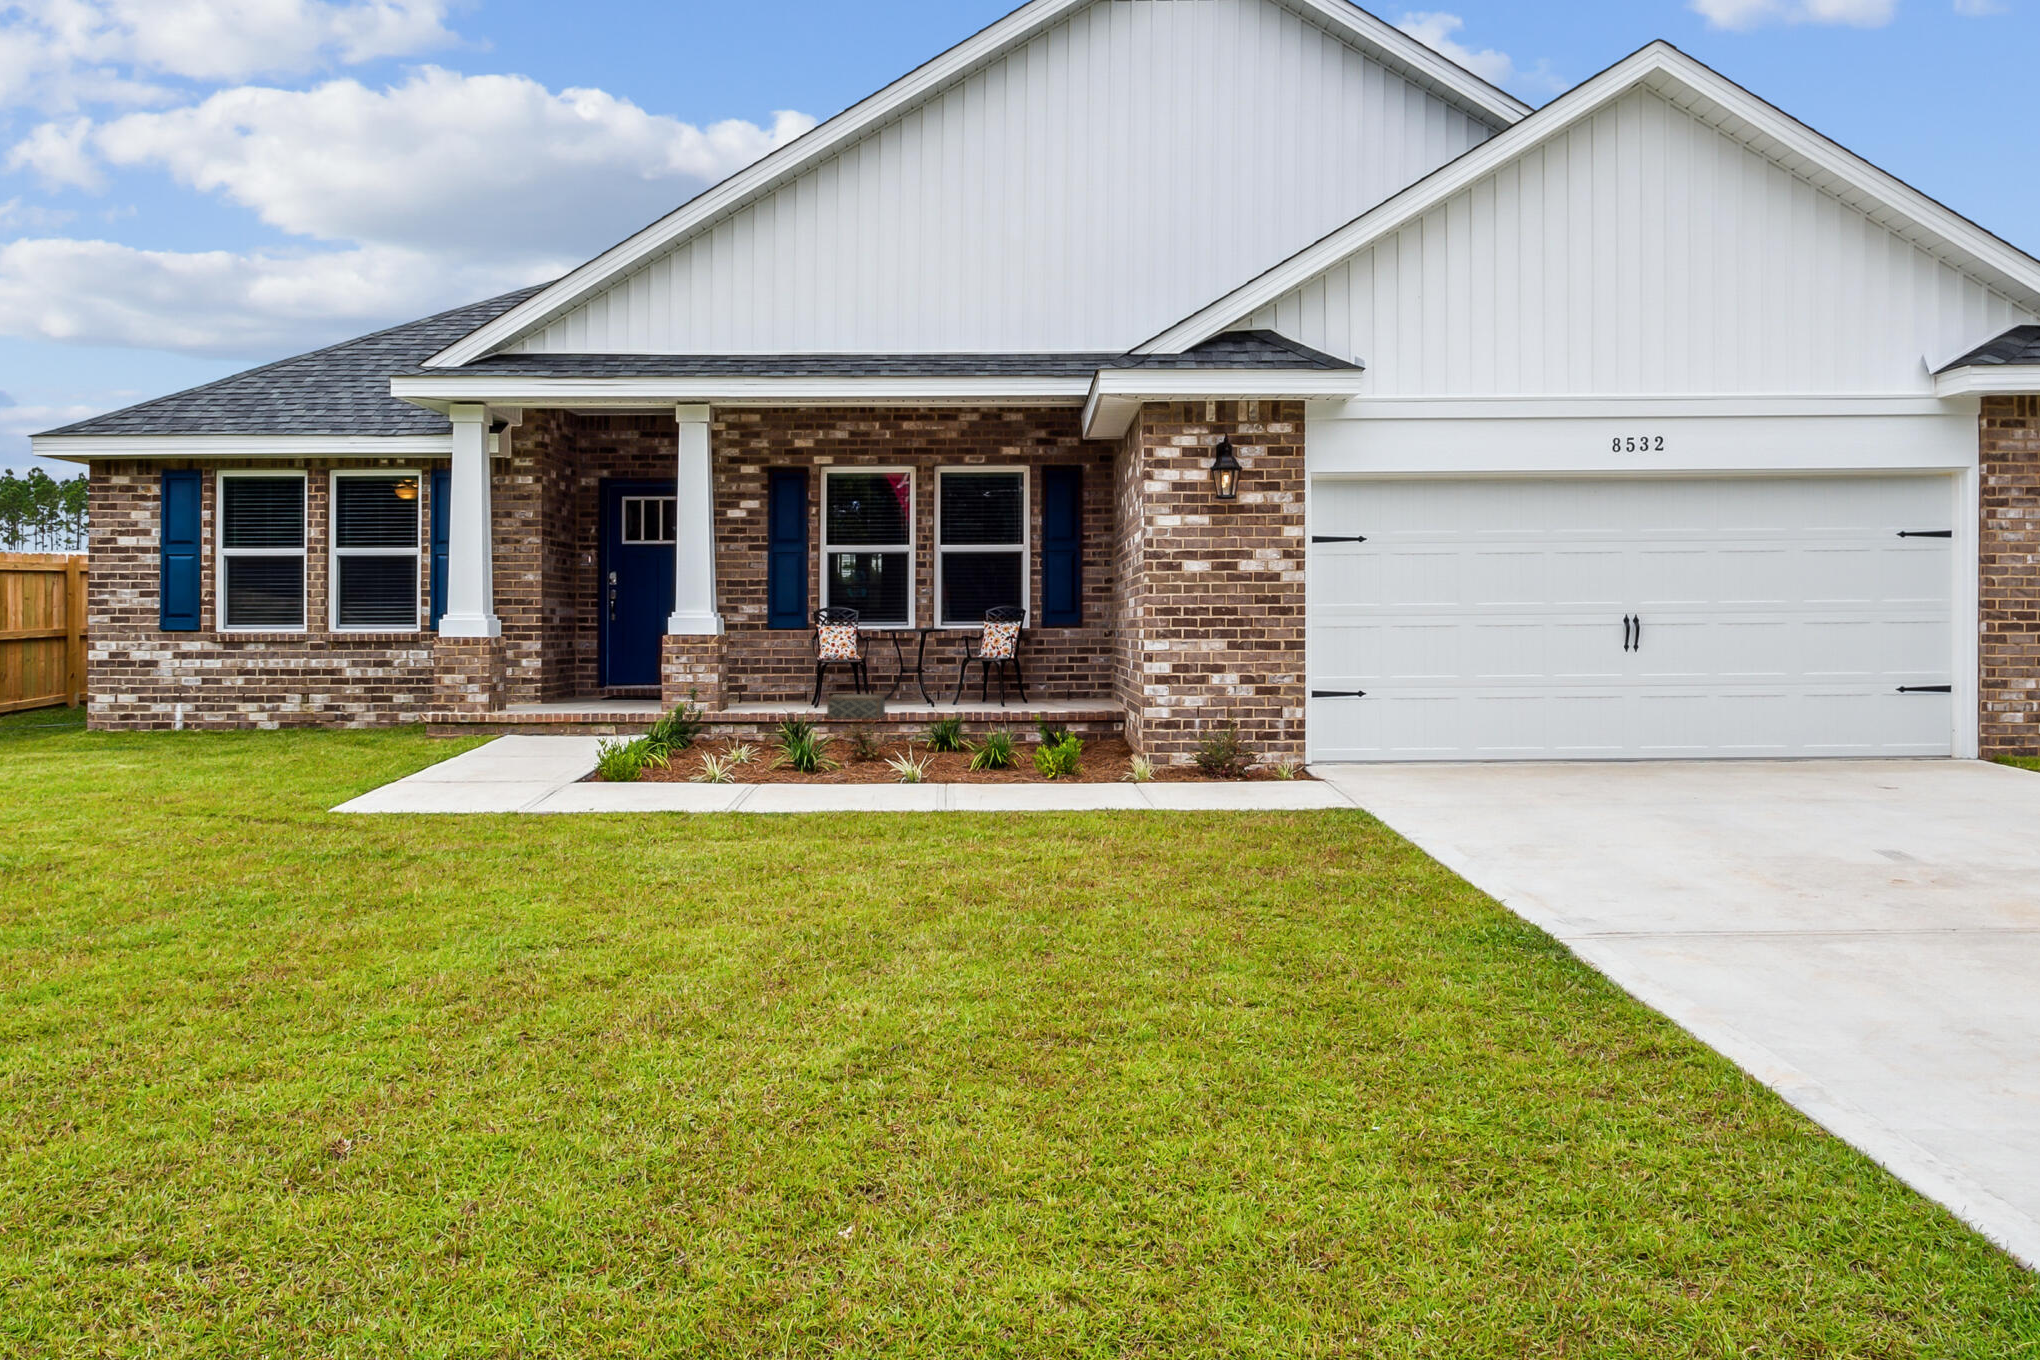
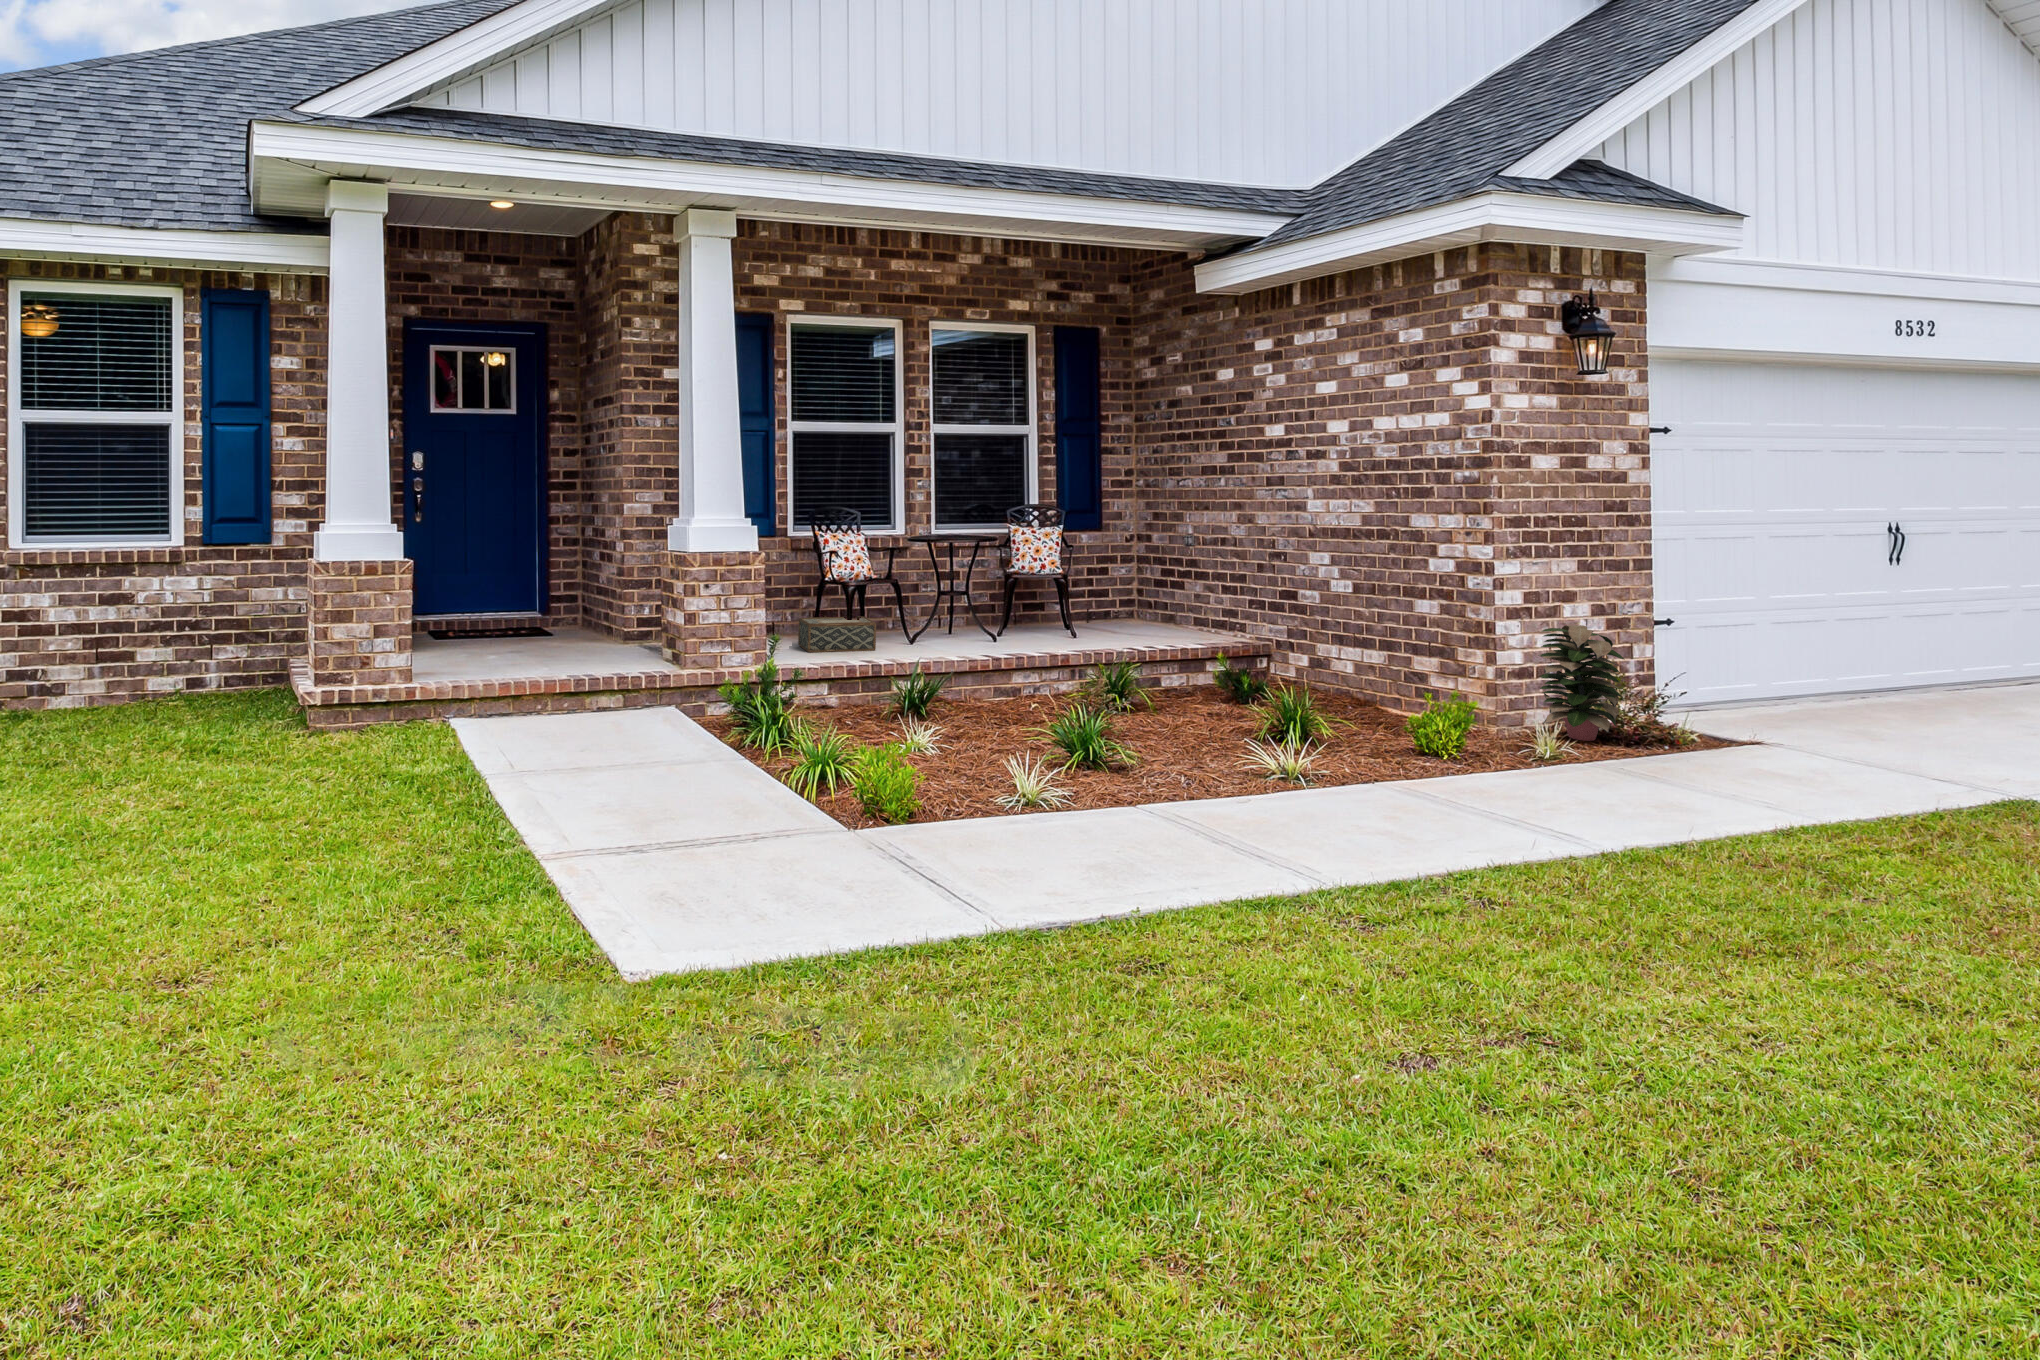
decorative plant: none [1161,691,1224,779] -> present [1538,625,1624,741]

